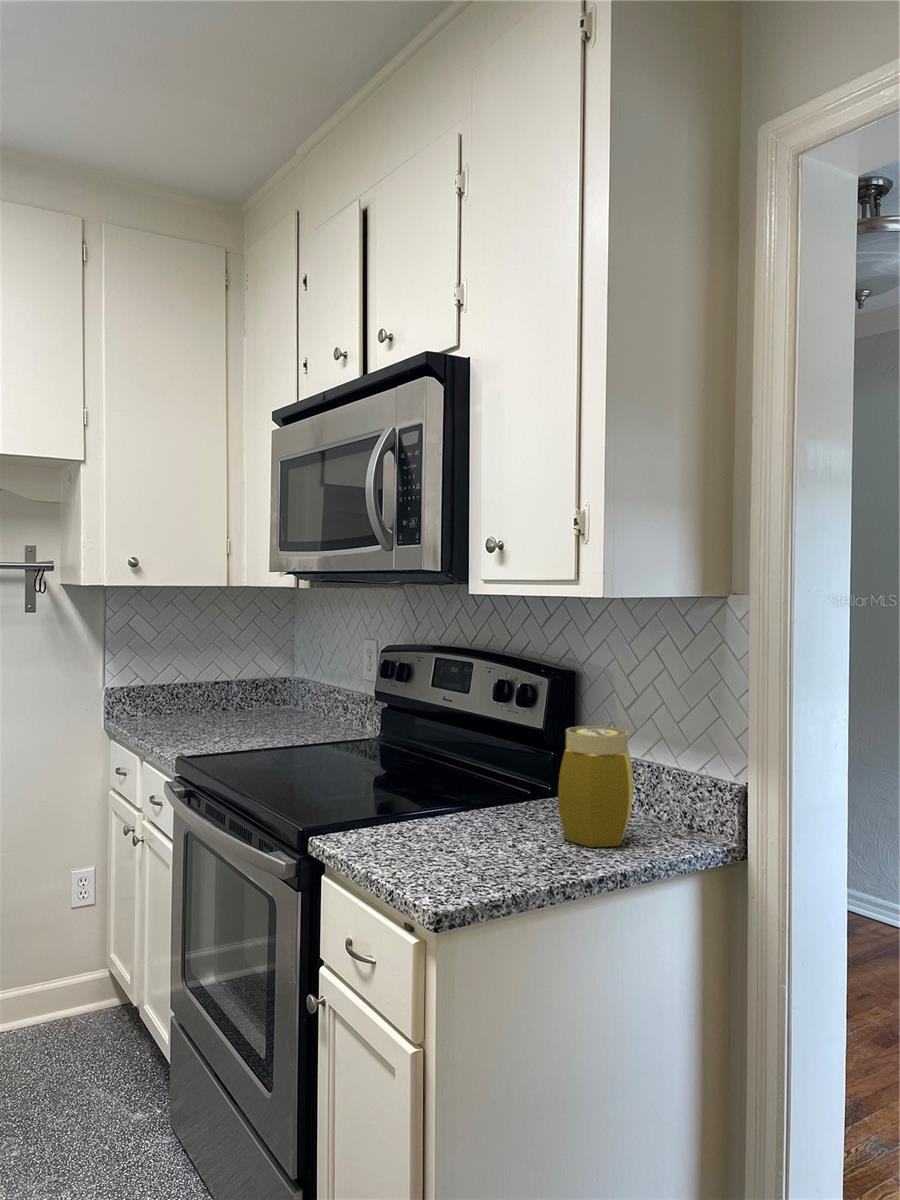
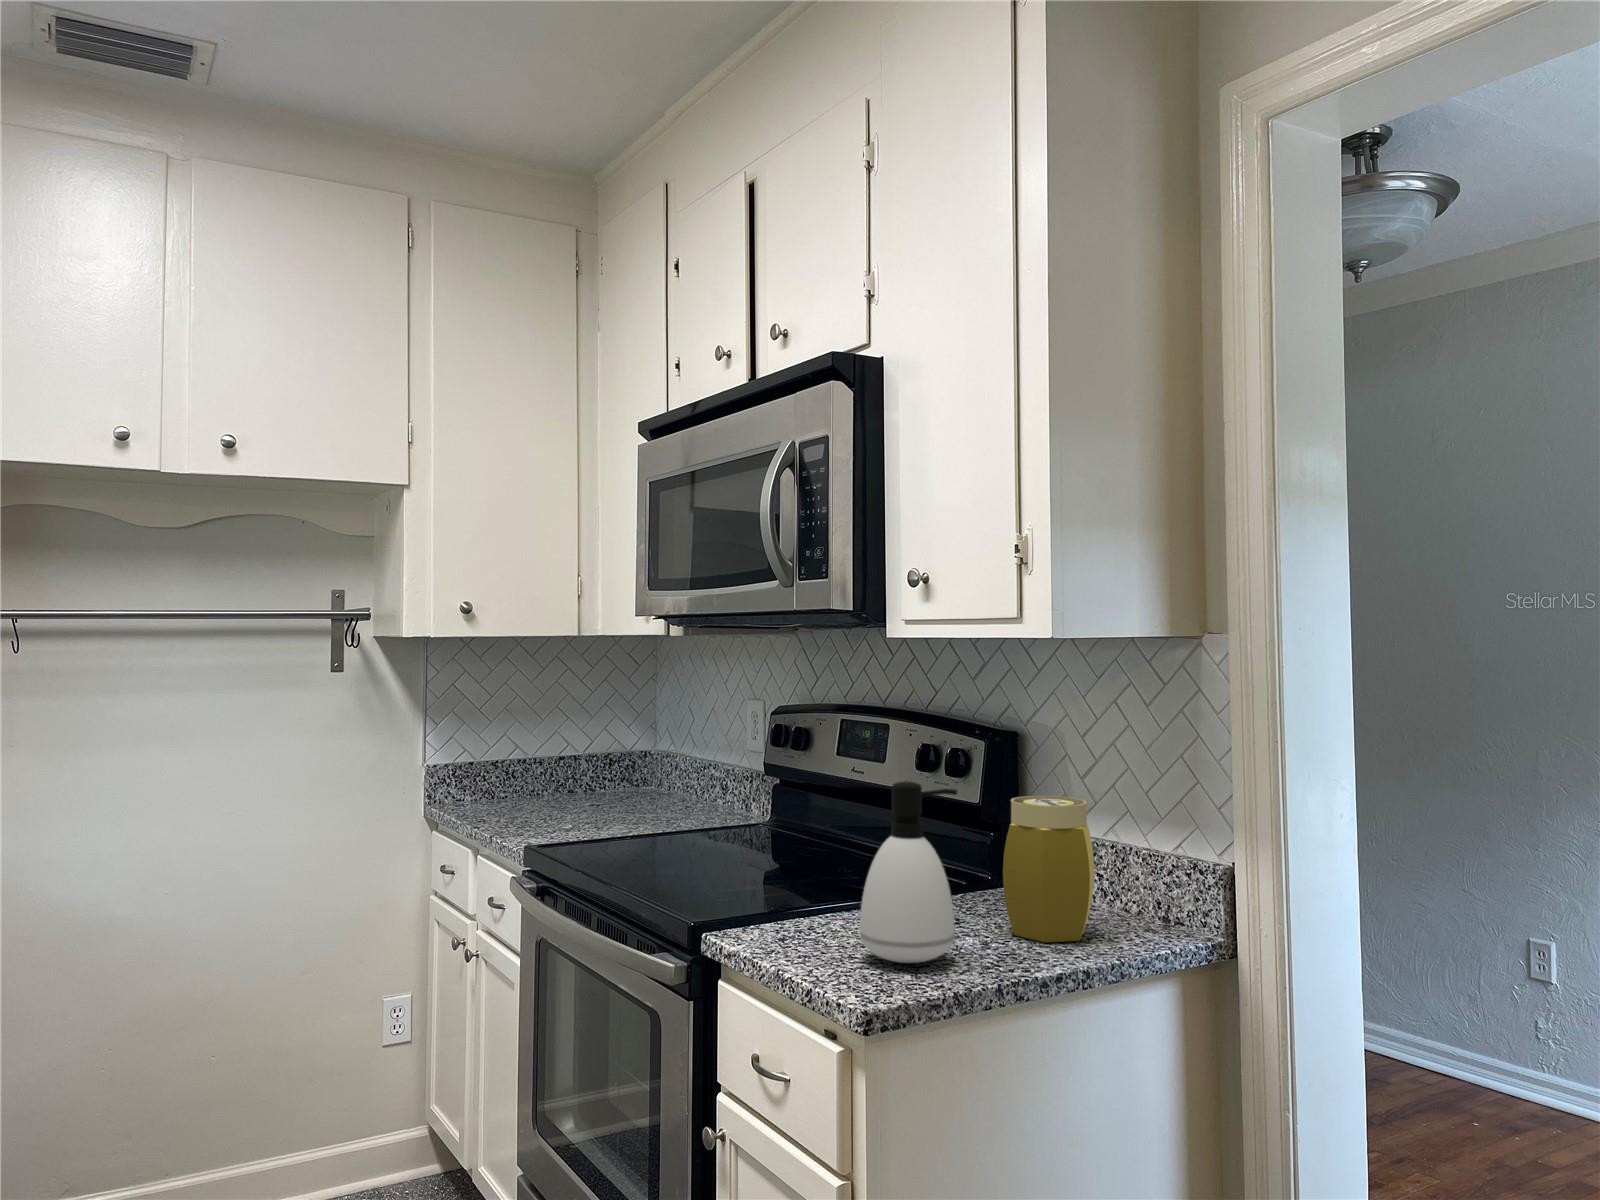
soap dispenser: none [437,716,520,867] -> present [860,781,957,963]

